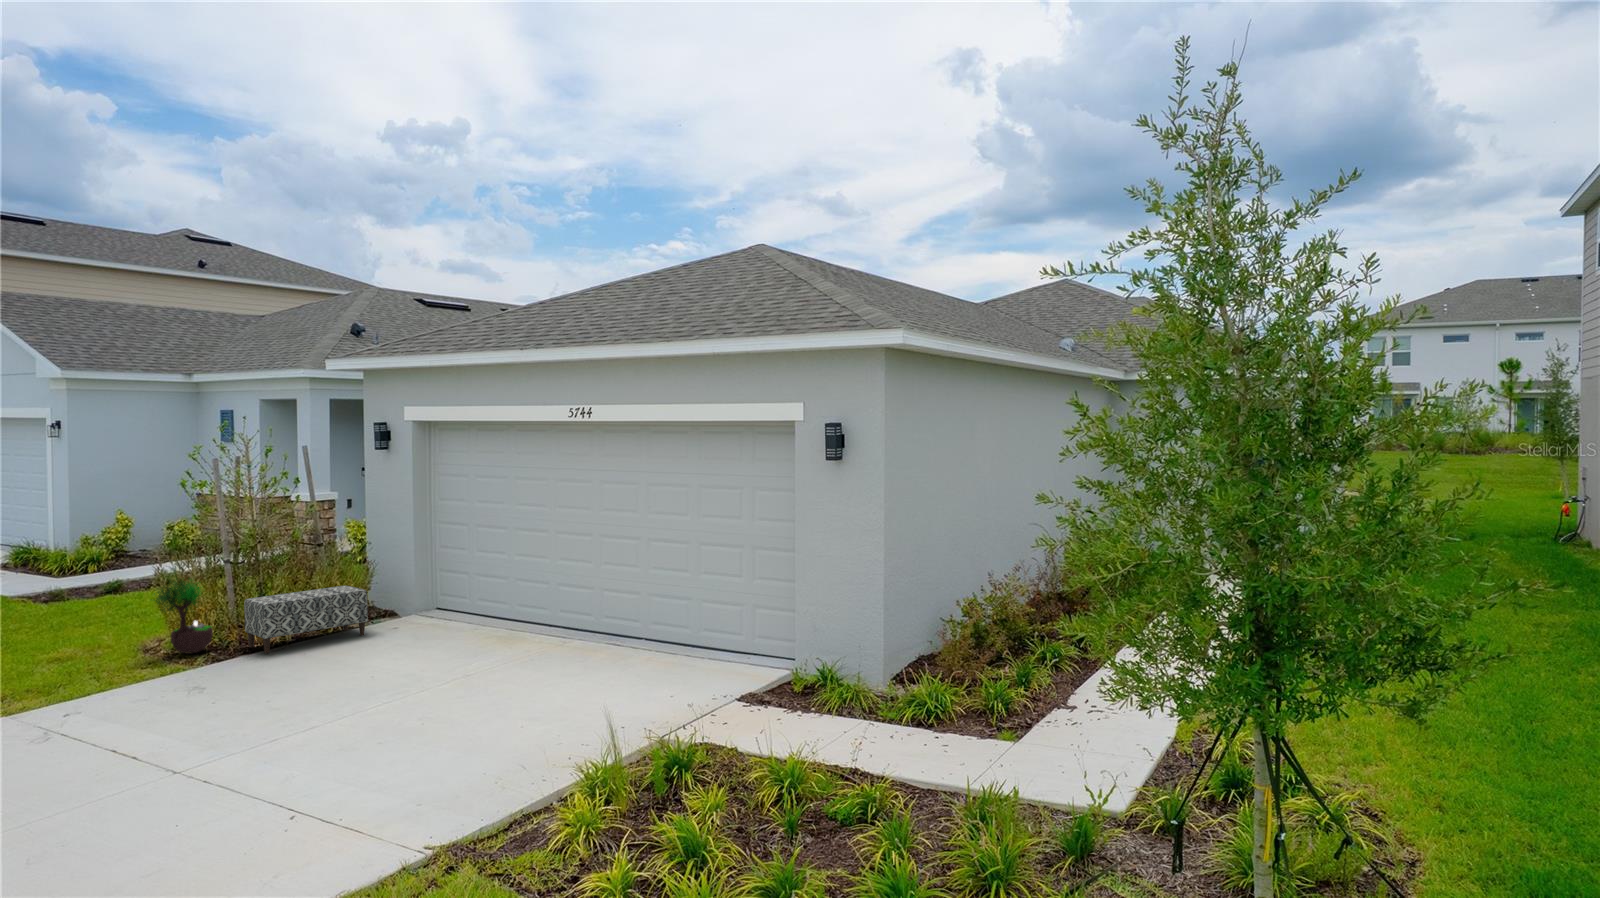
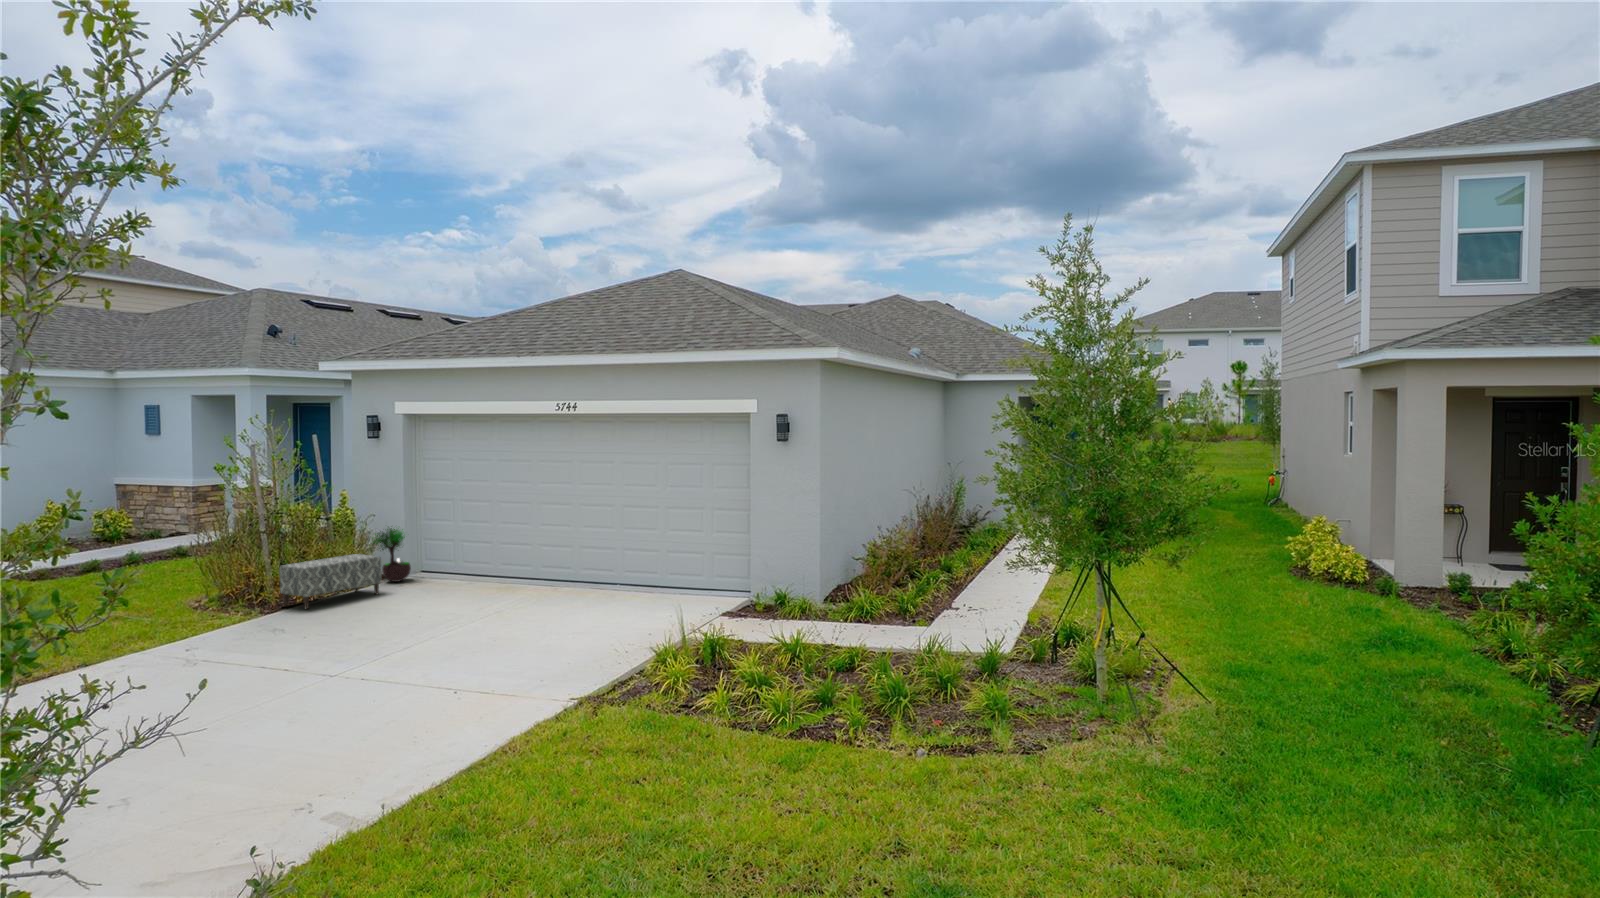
potted tree: present [154,579,213,654] -> present [374,528,411,582]

